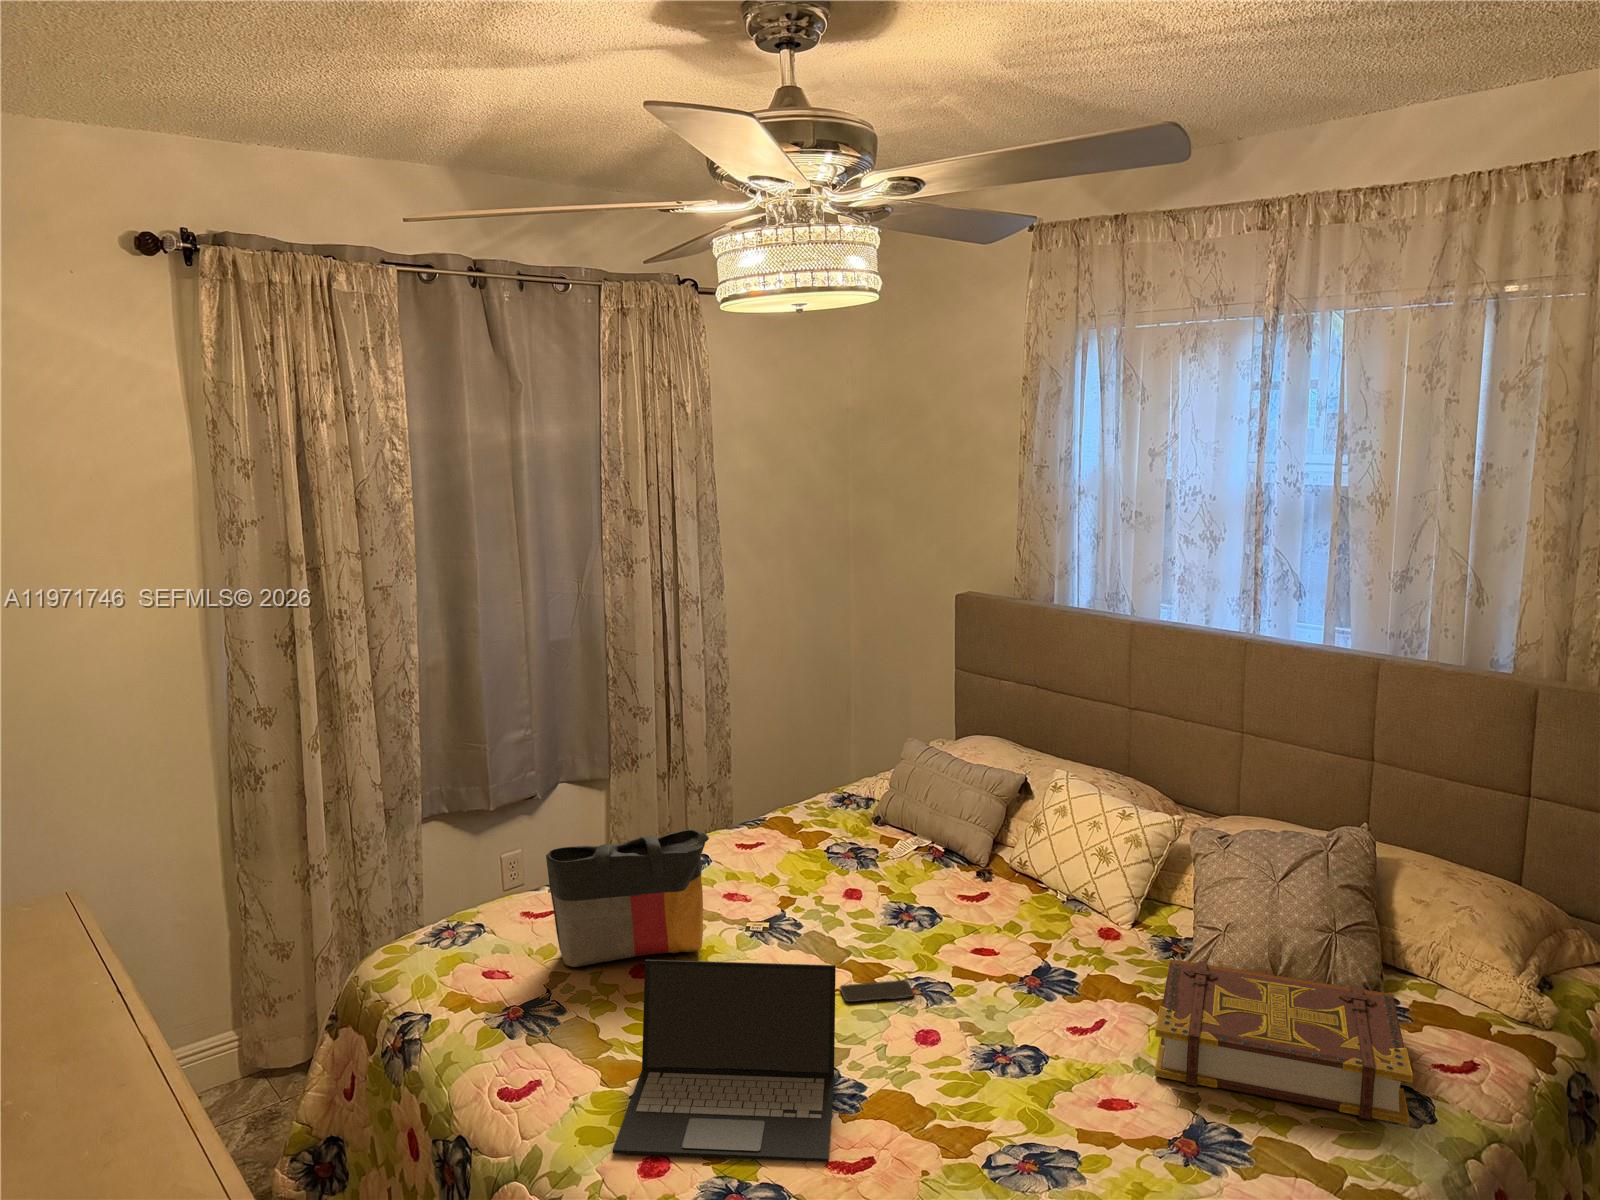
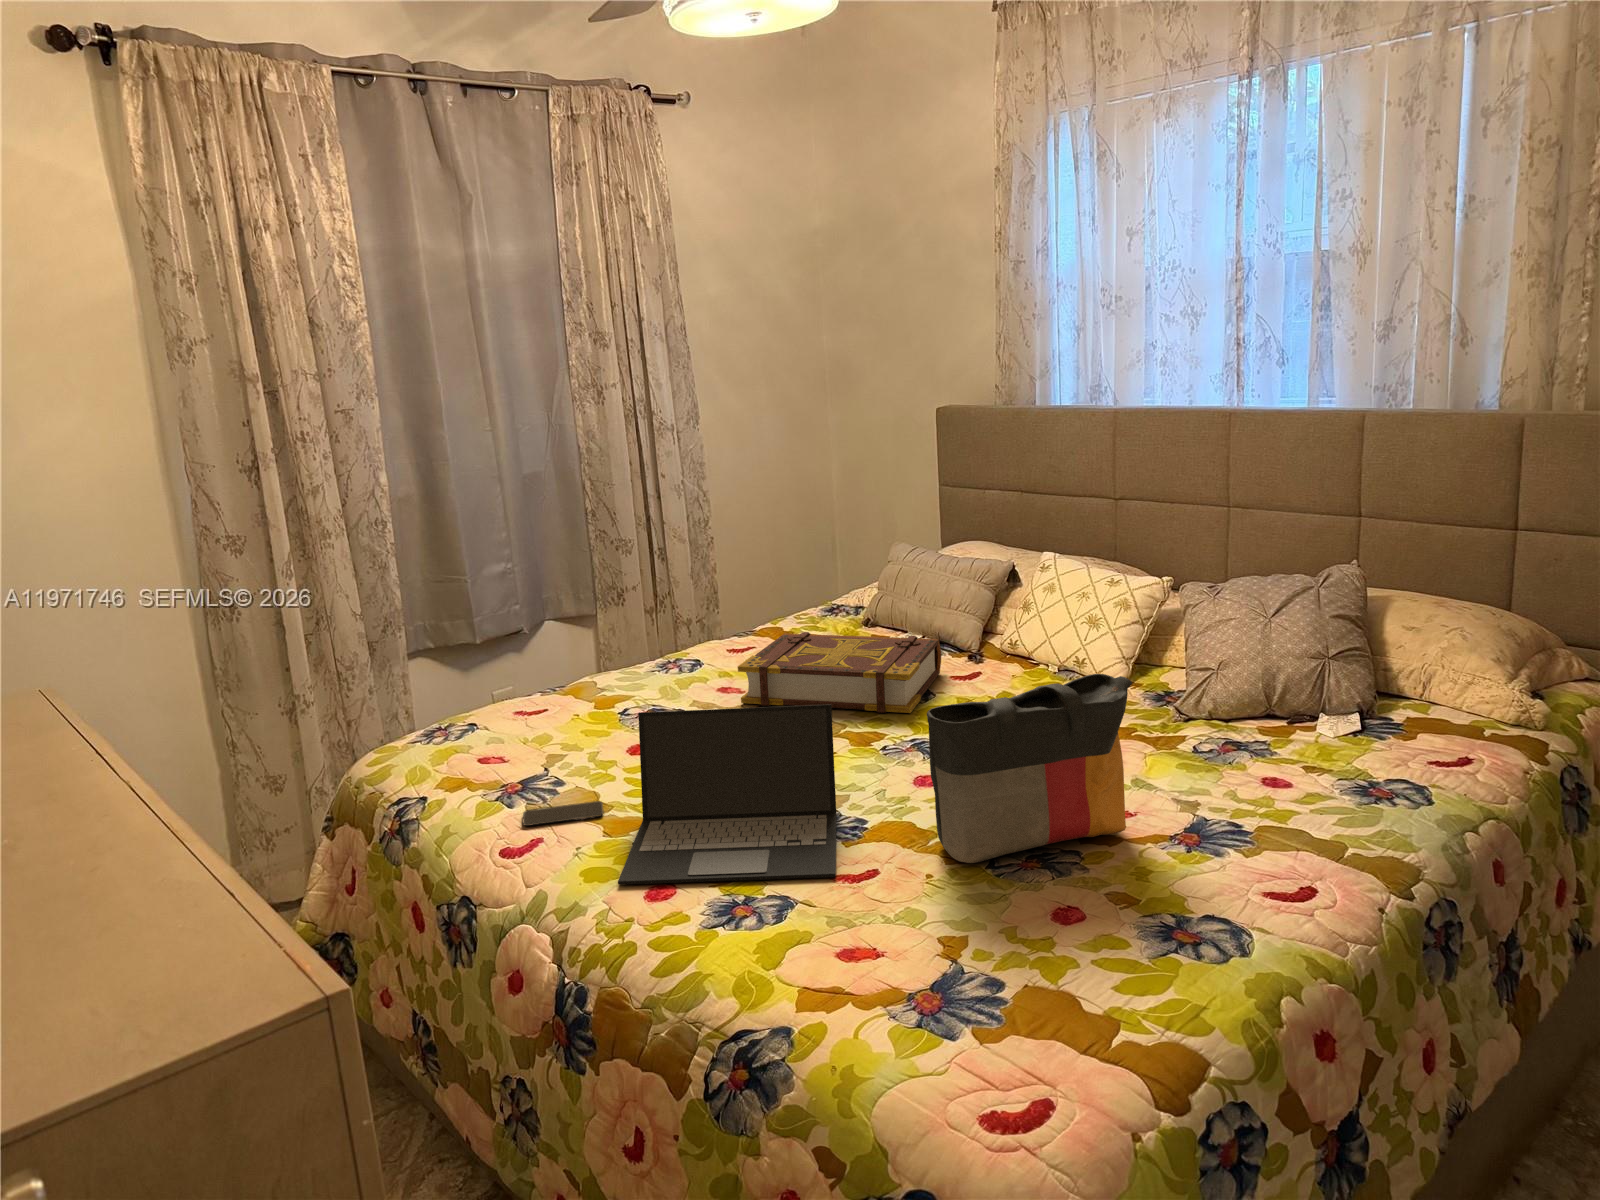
tote bag: present [546,829,709,967] -> present [927,674,1132,863]
book: present [1155,959,1413,1125] -> present [738,632,941,713]
smartphone: present [840,980,914,1002] -> present [523,801,604,826]

